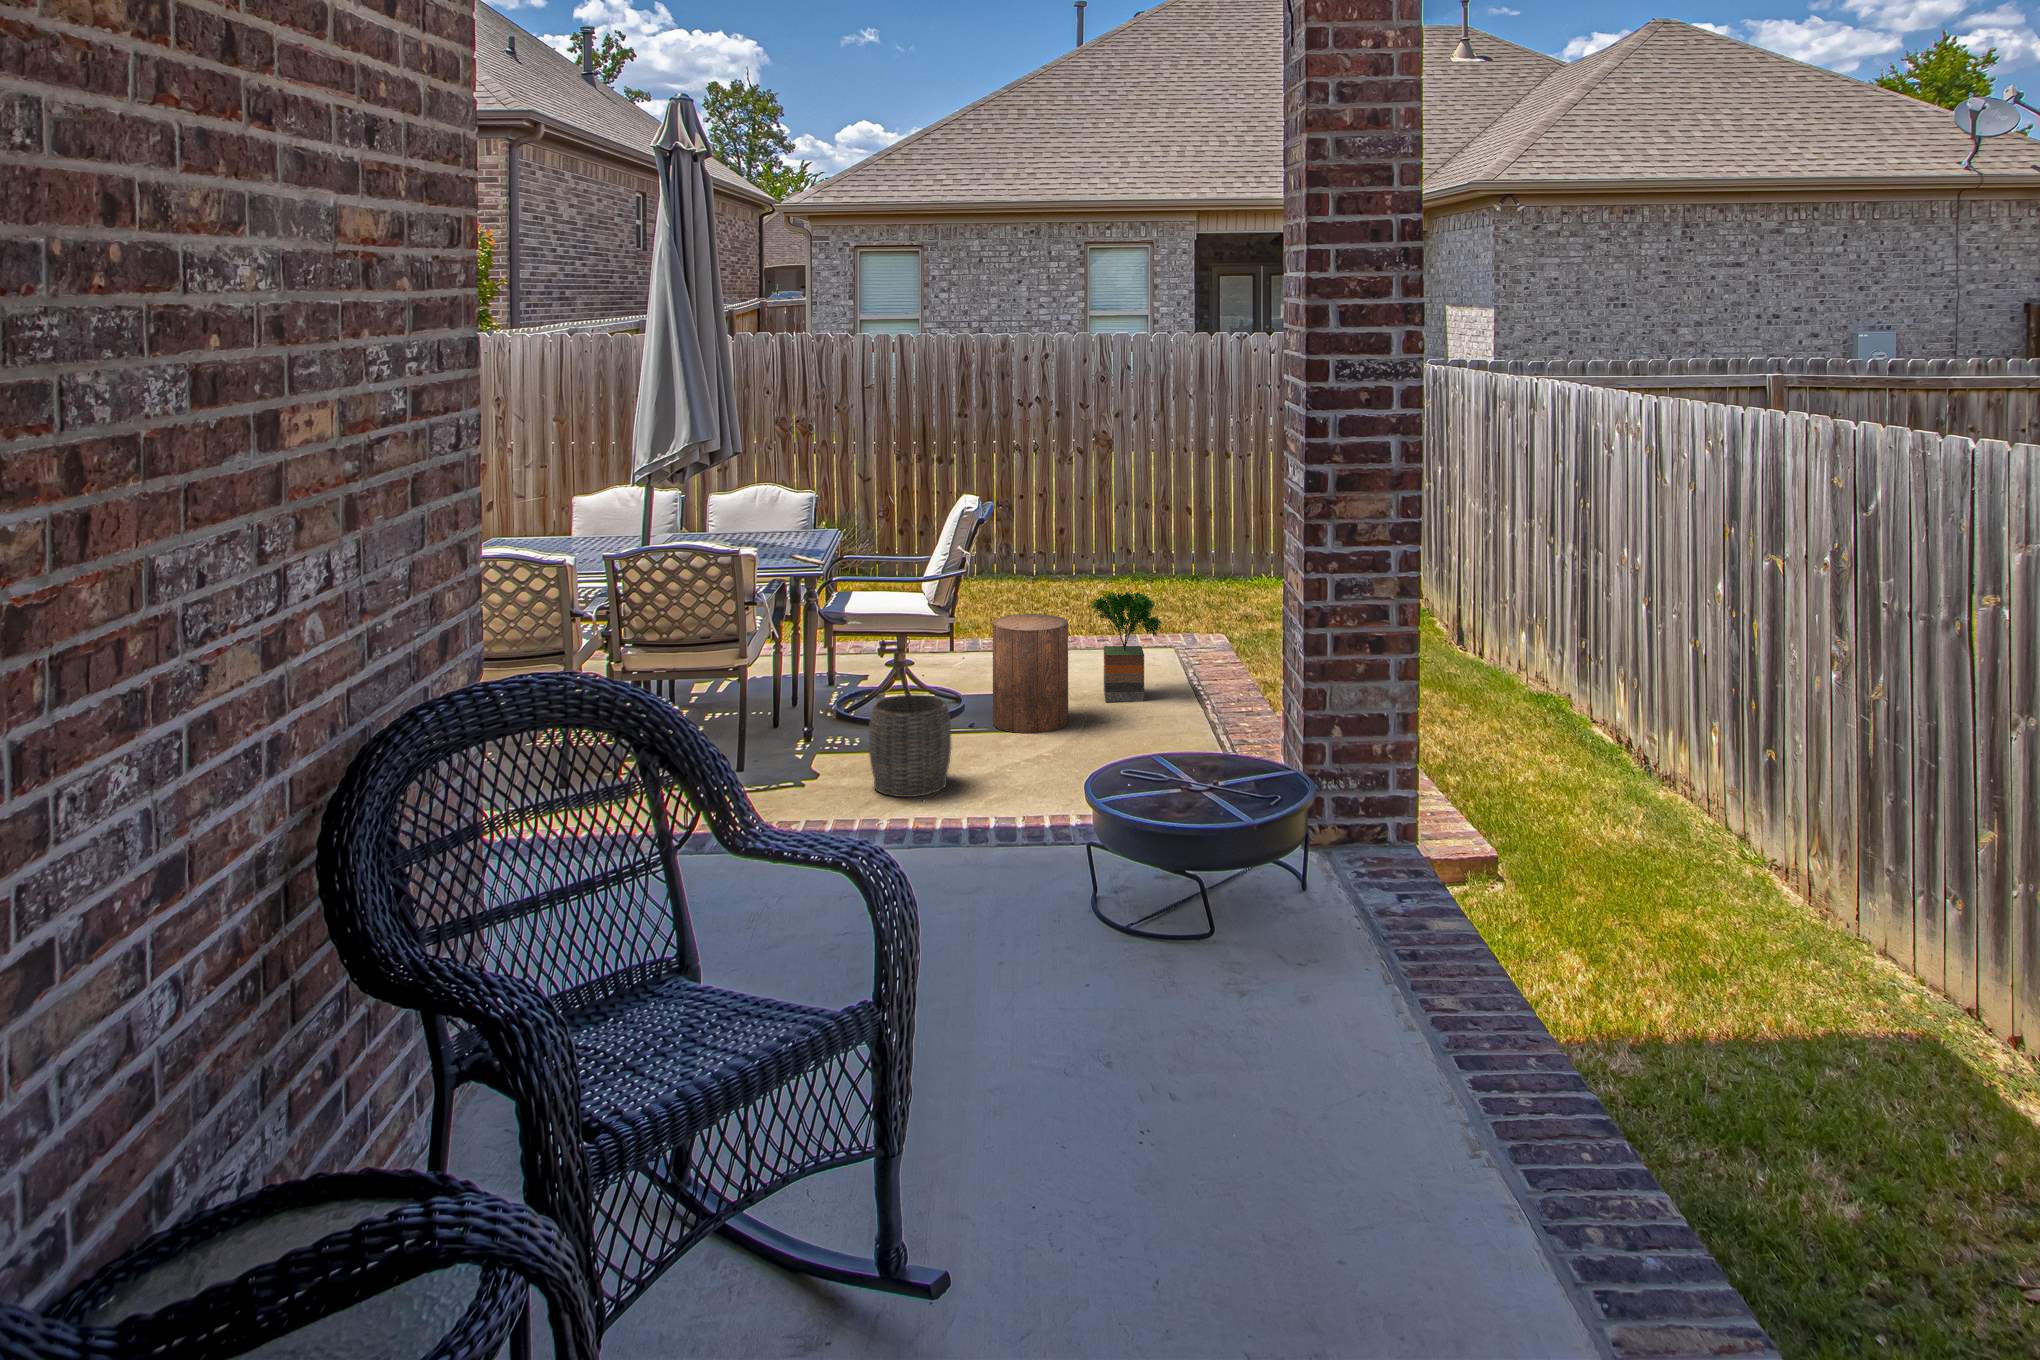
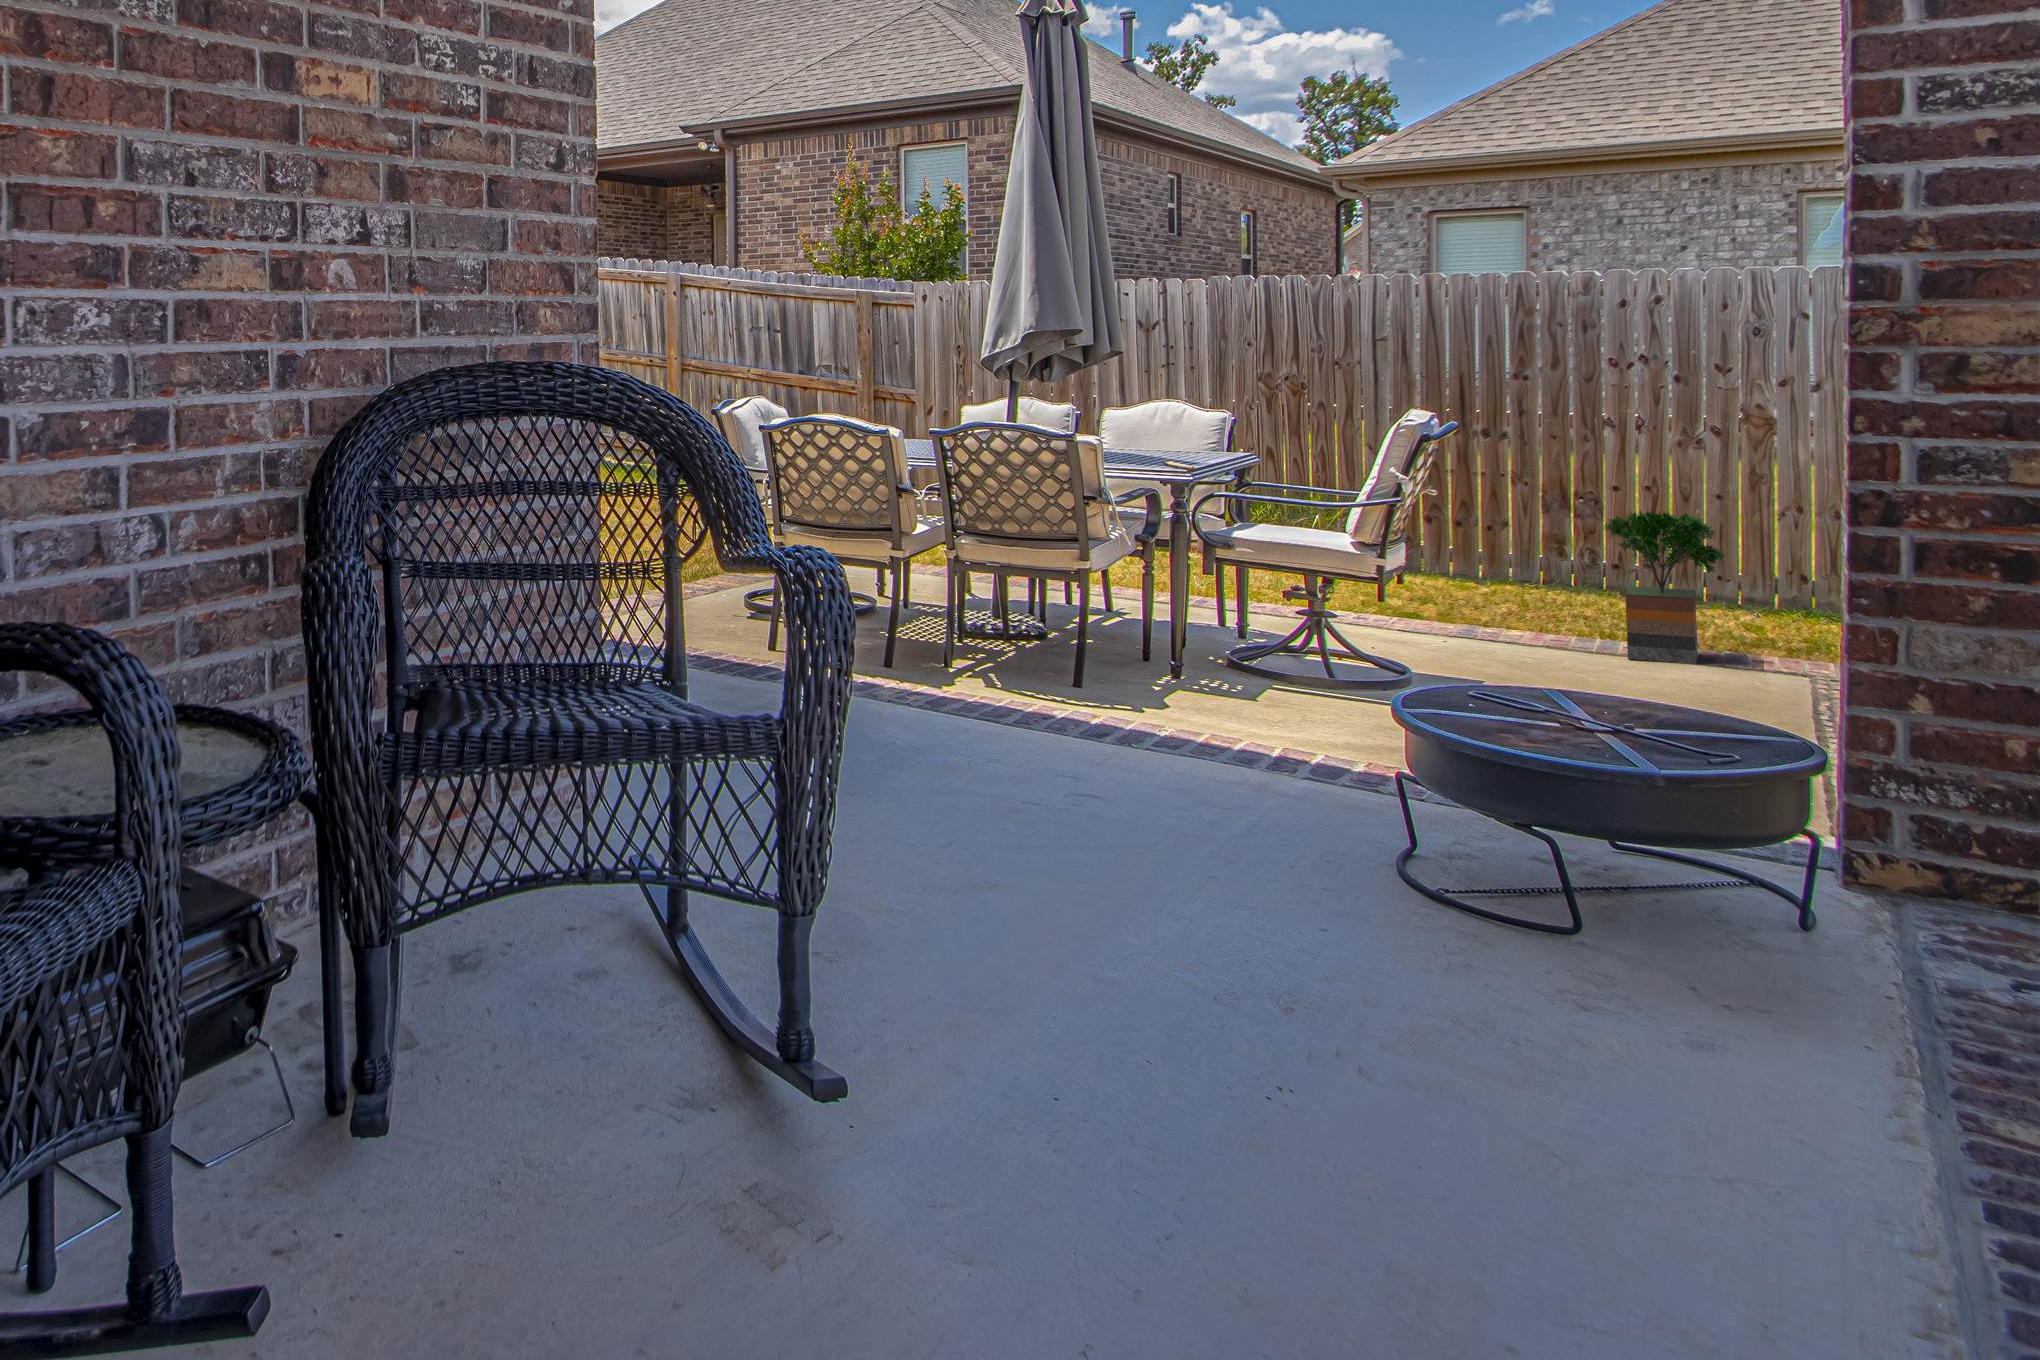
stool: present [993,614,1068,733] -> none [1430,528,1554,678]
woven basket: present [869,694,951,797] -> none [1224,595,1338,714]

